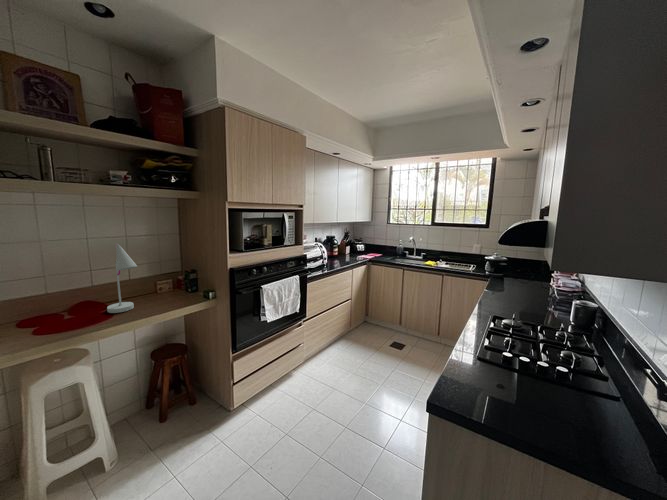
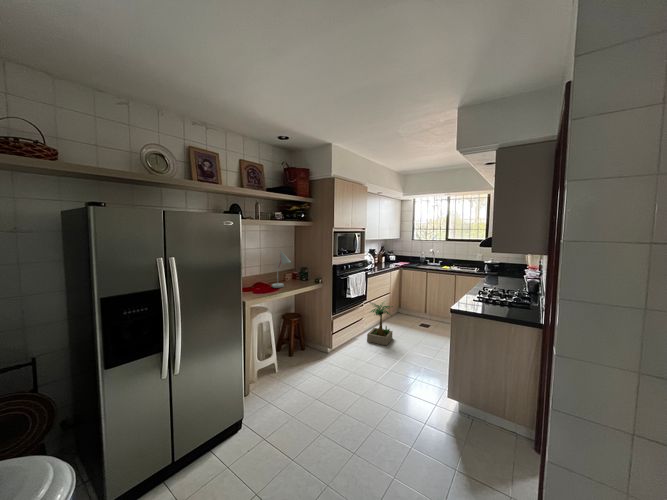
potted plant: none [303,317,349,390] -> present [367,302,393,345]

